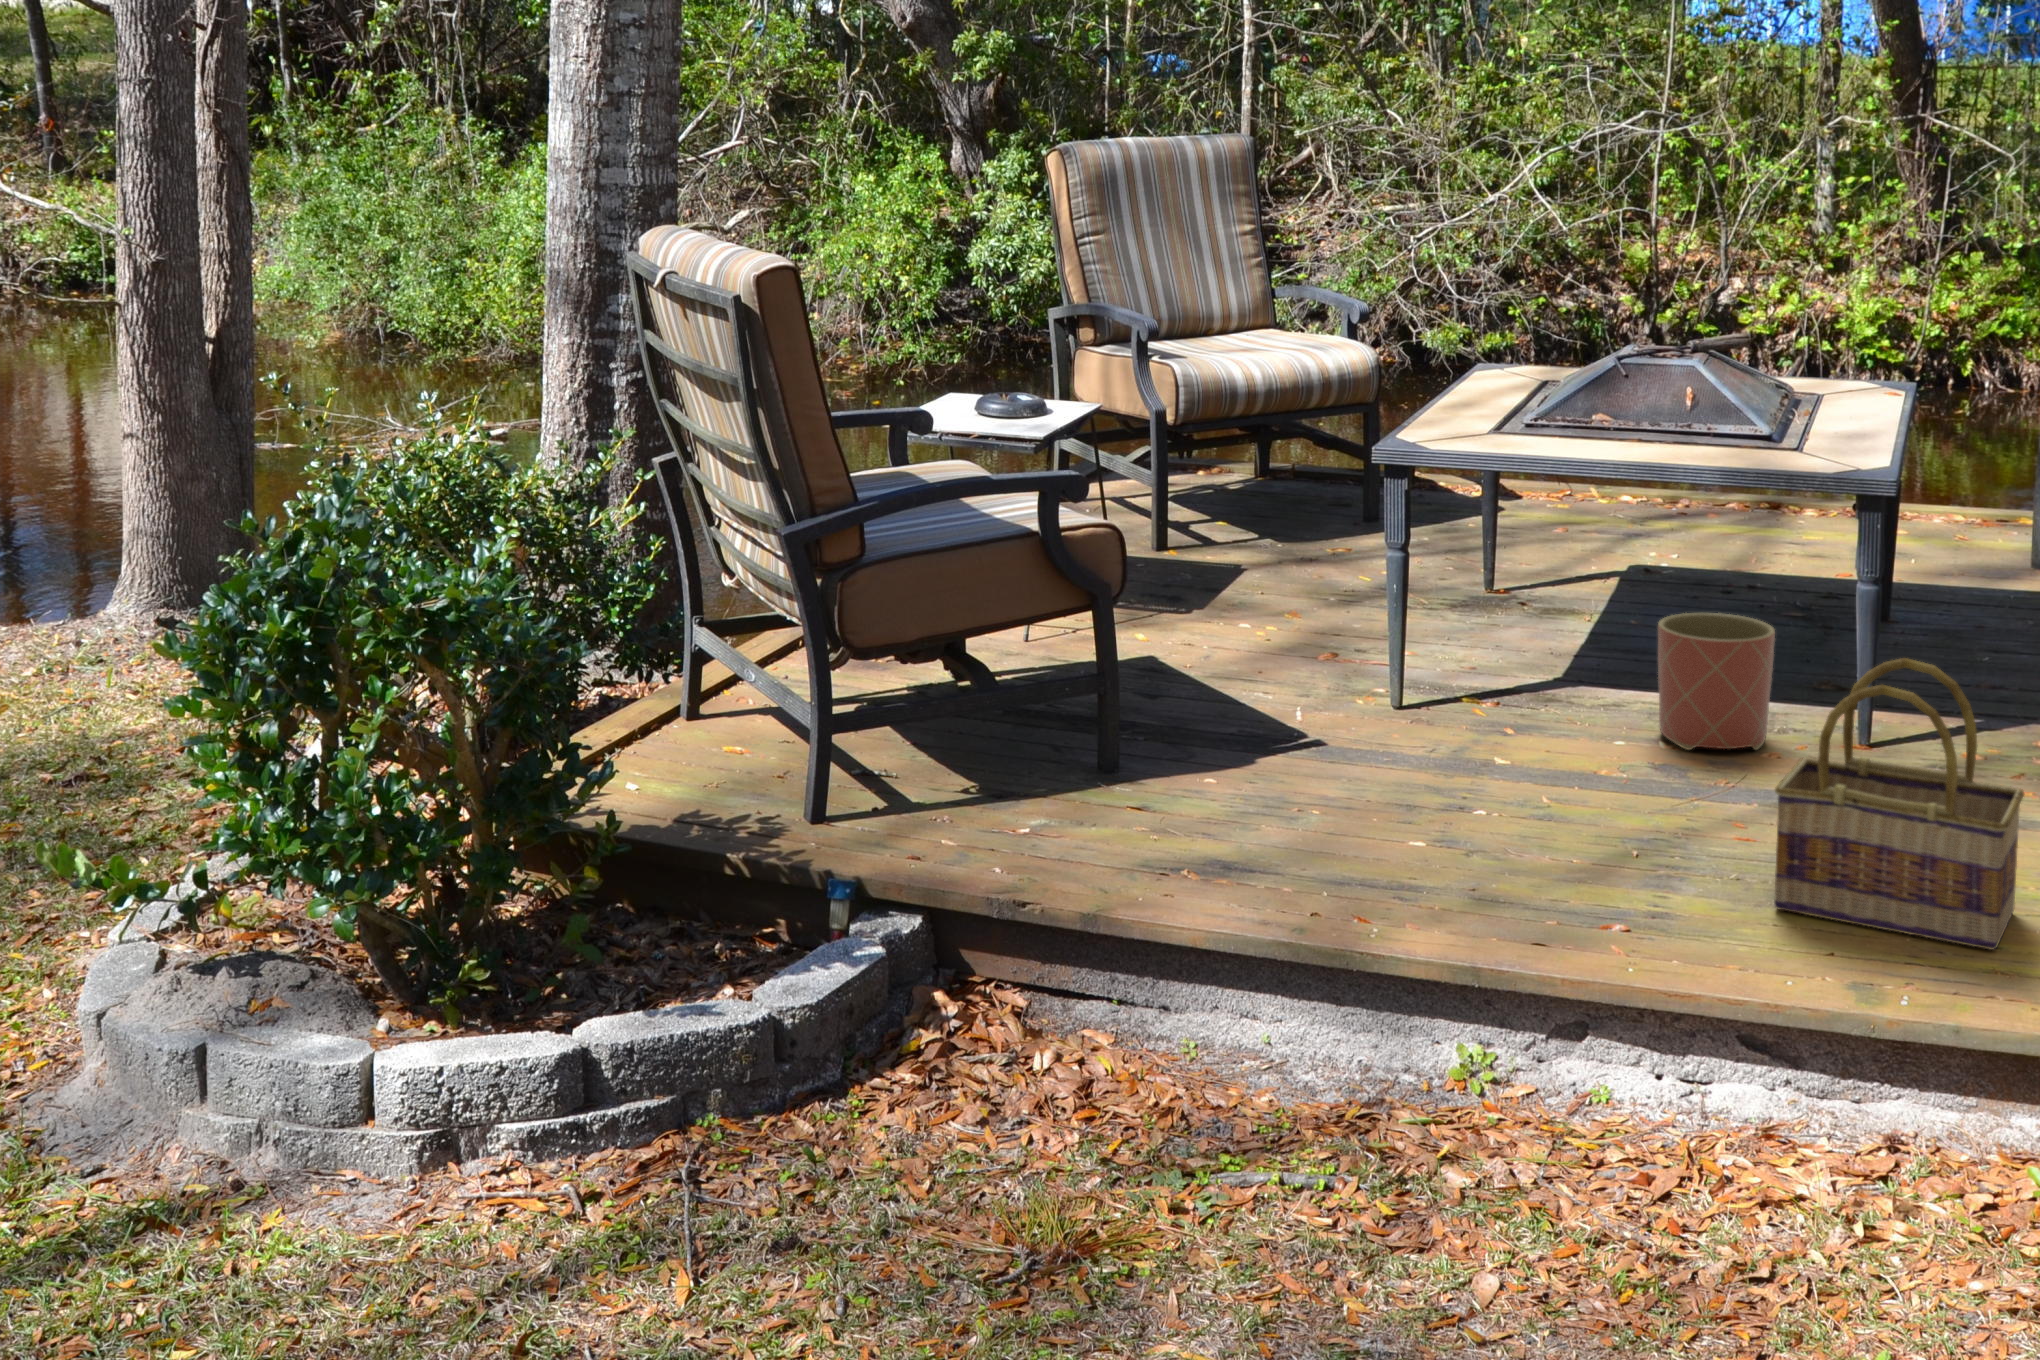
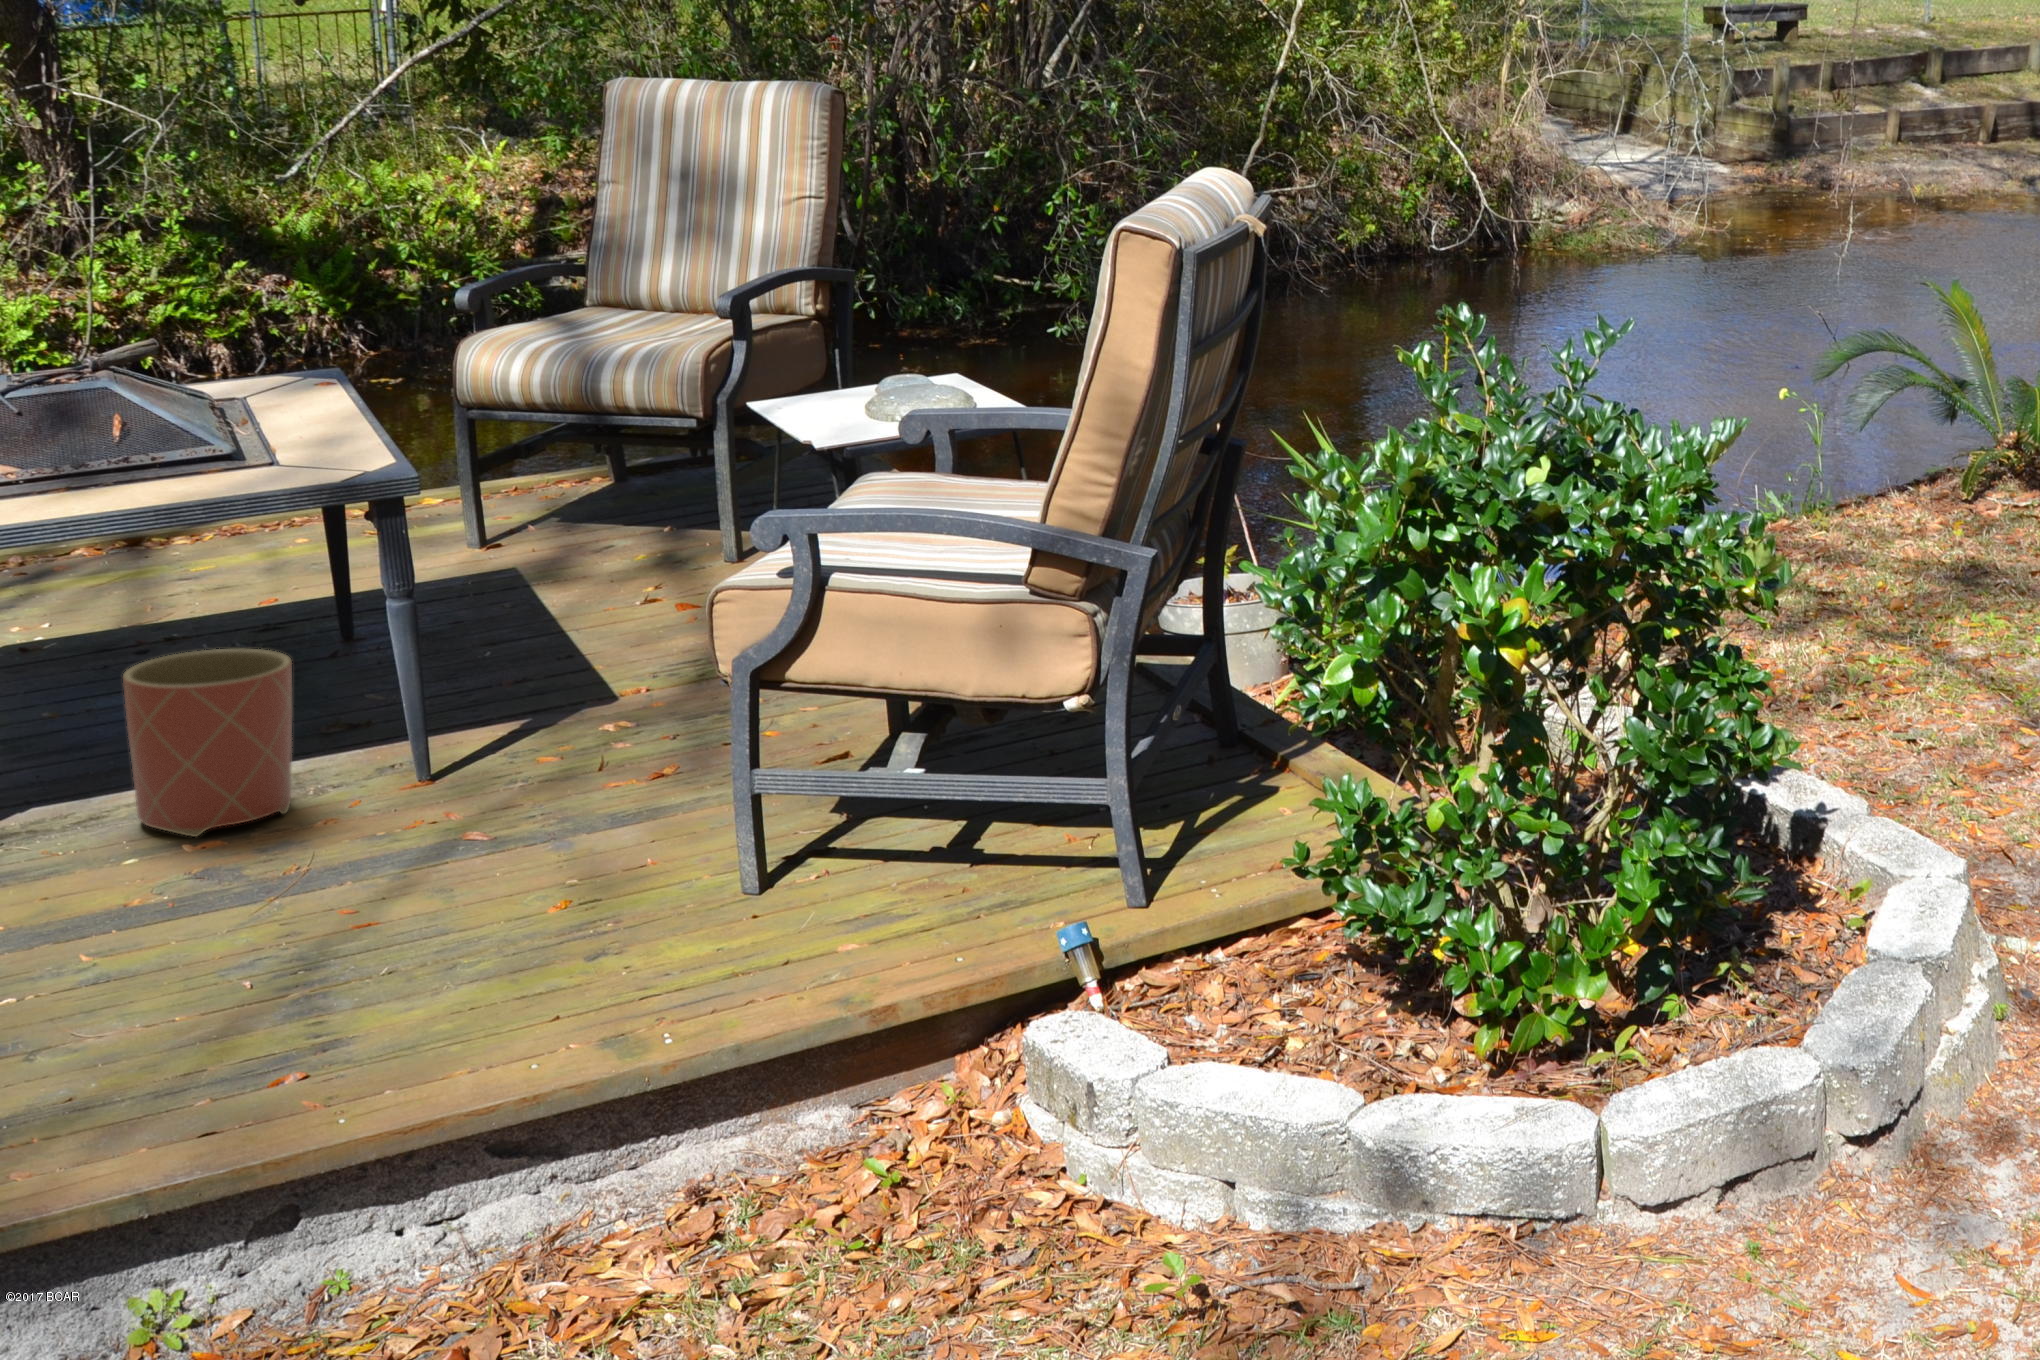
basket: present [1774,658,2024,950] -> none [446,641,737,983]

